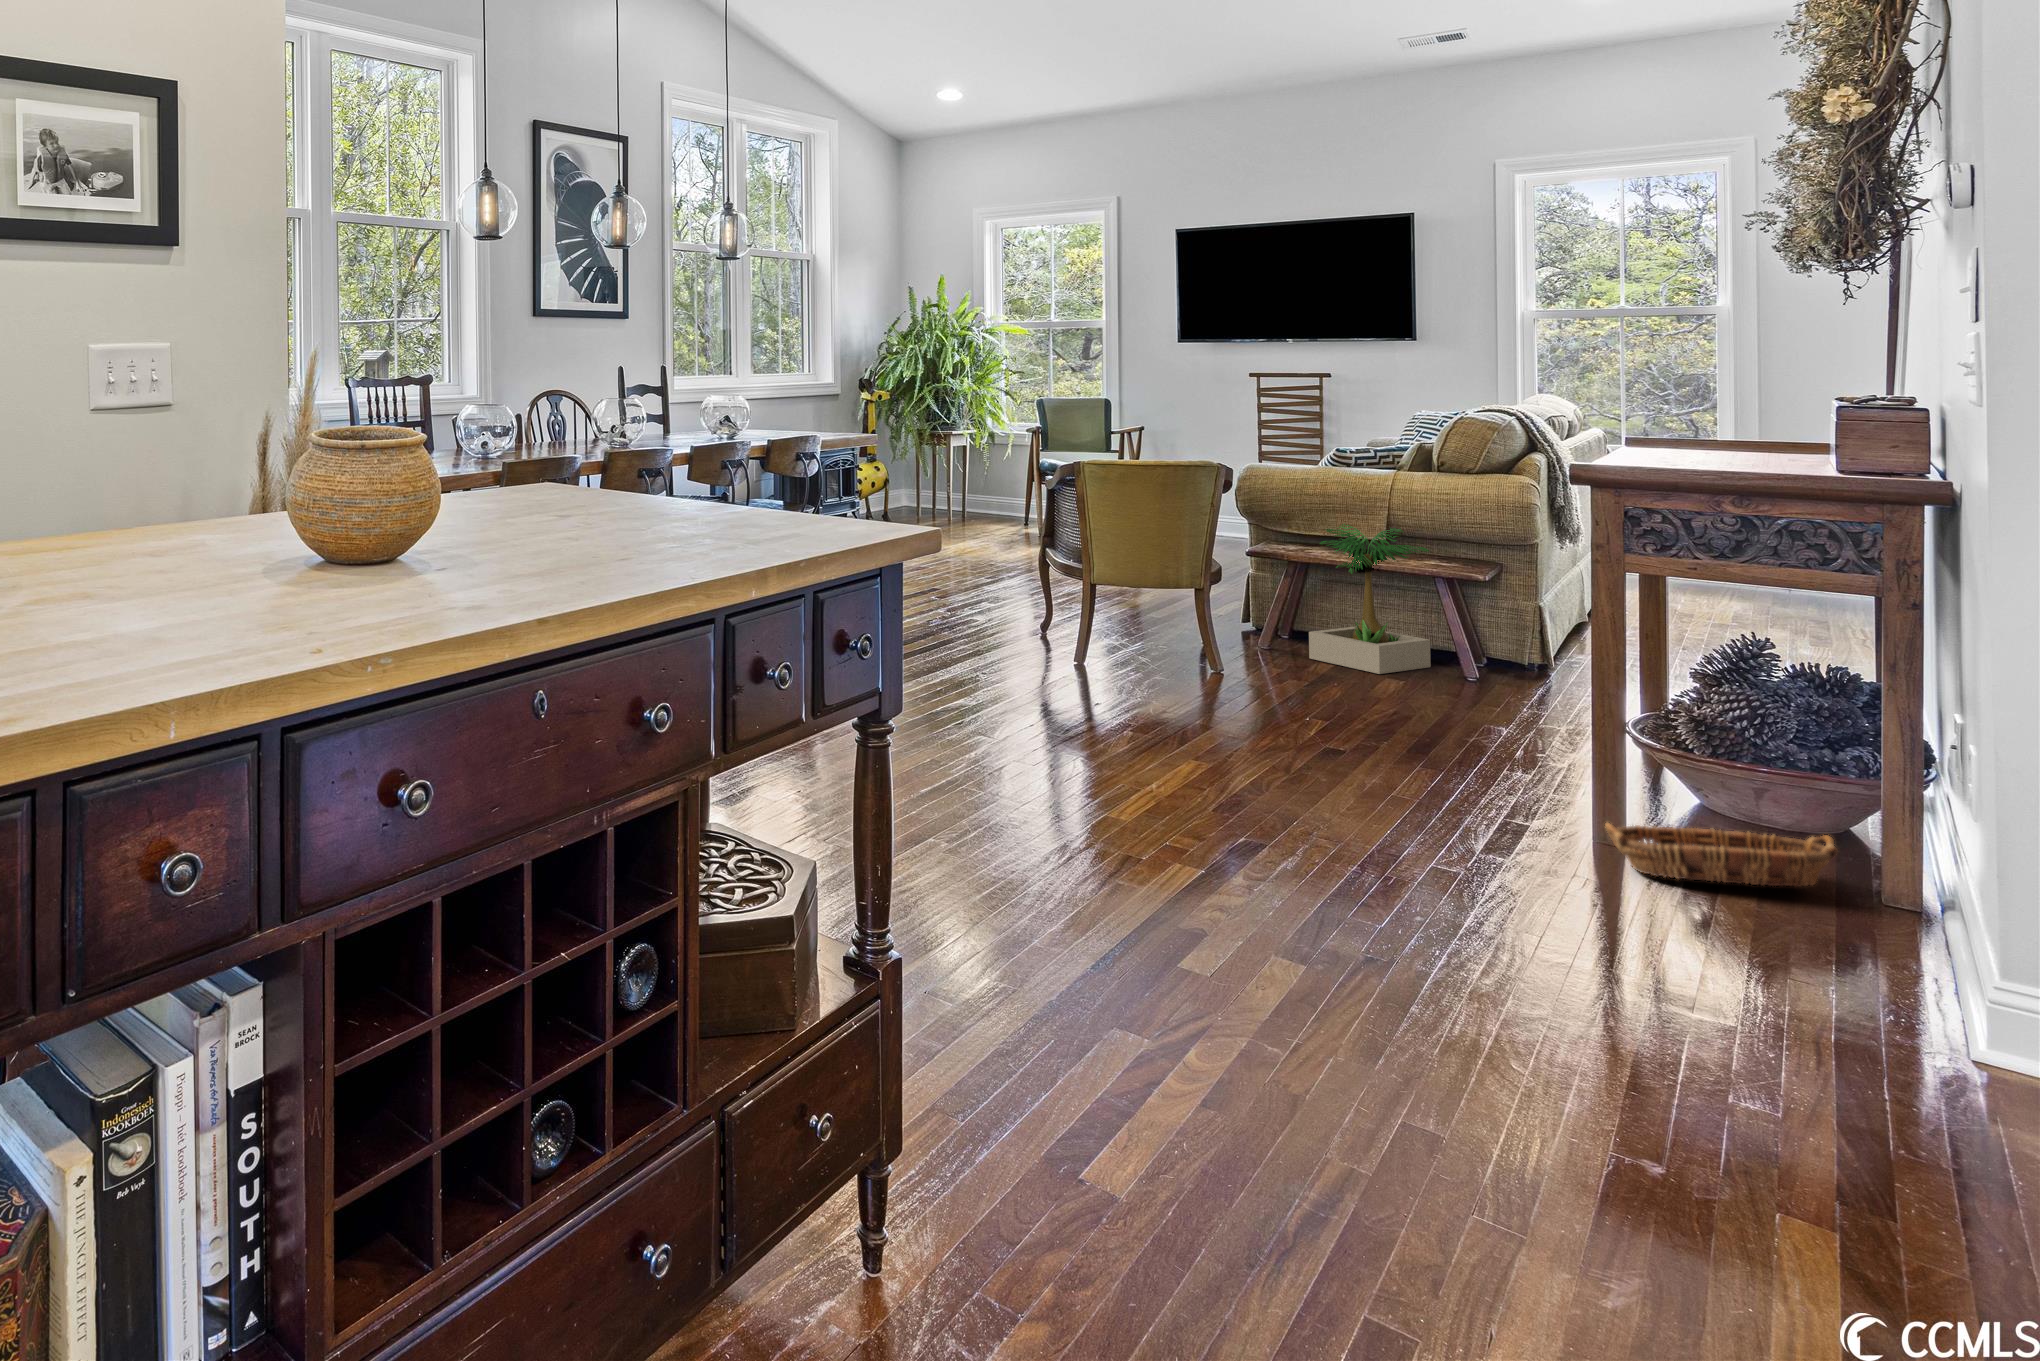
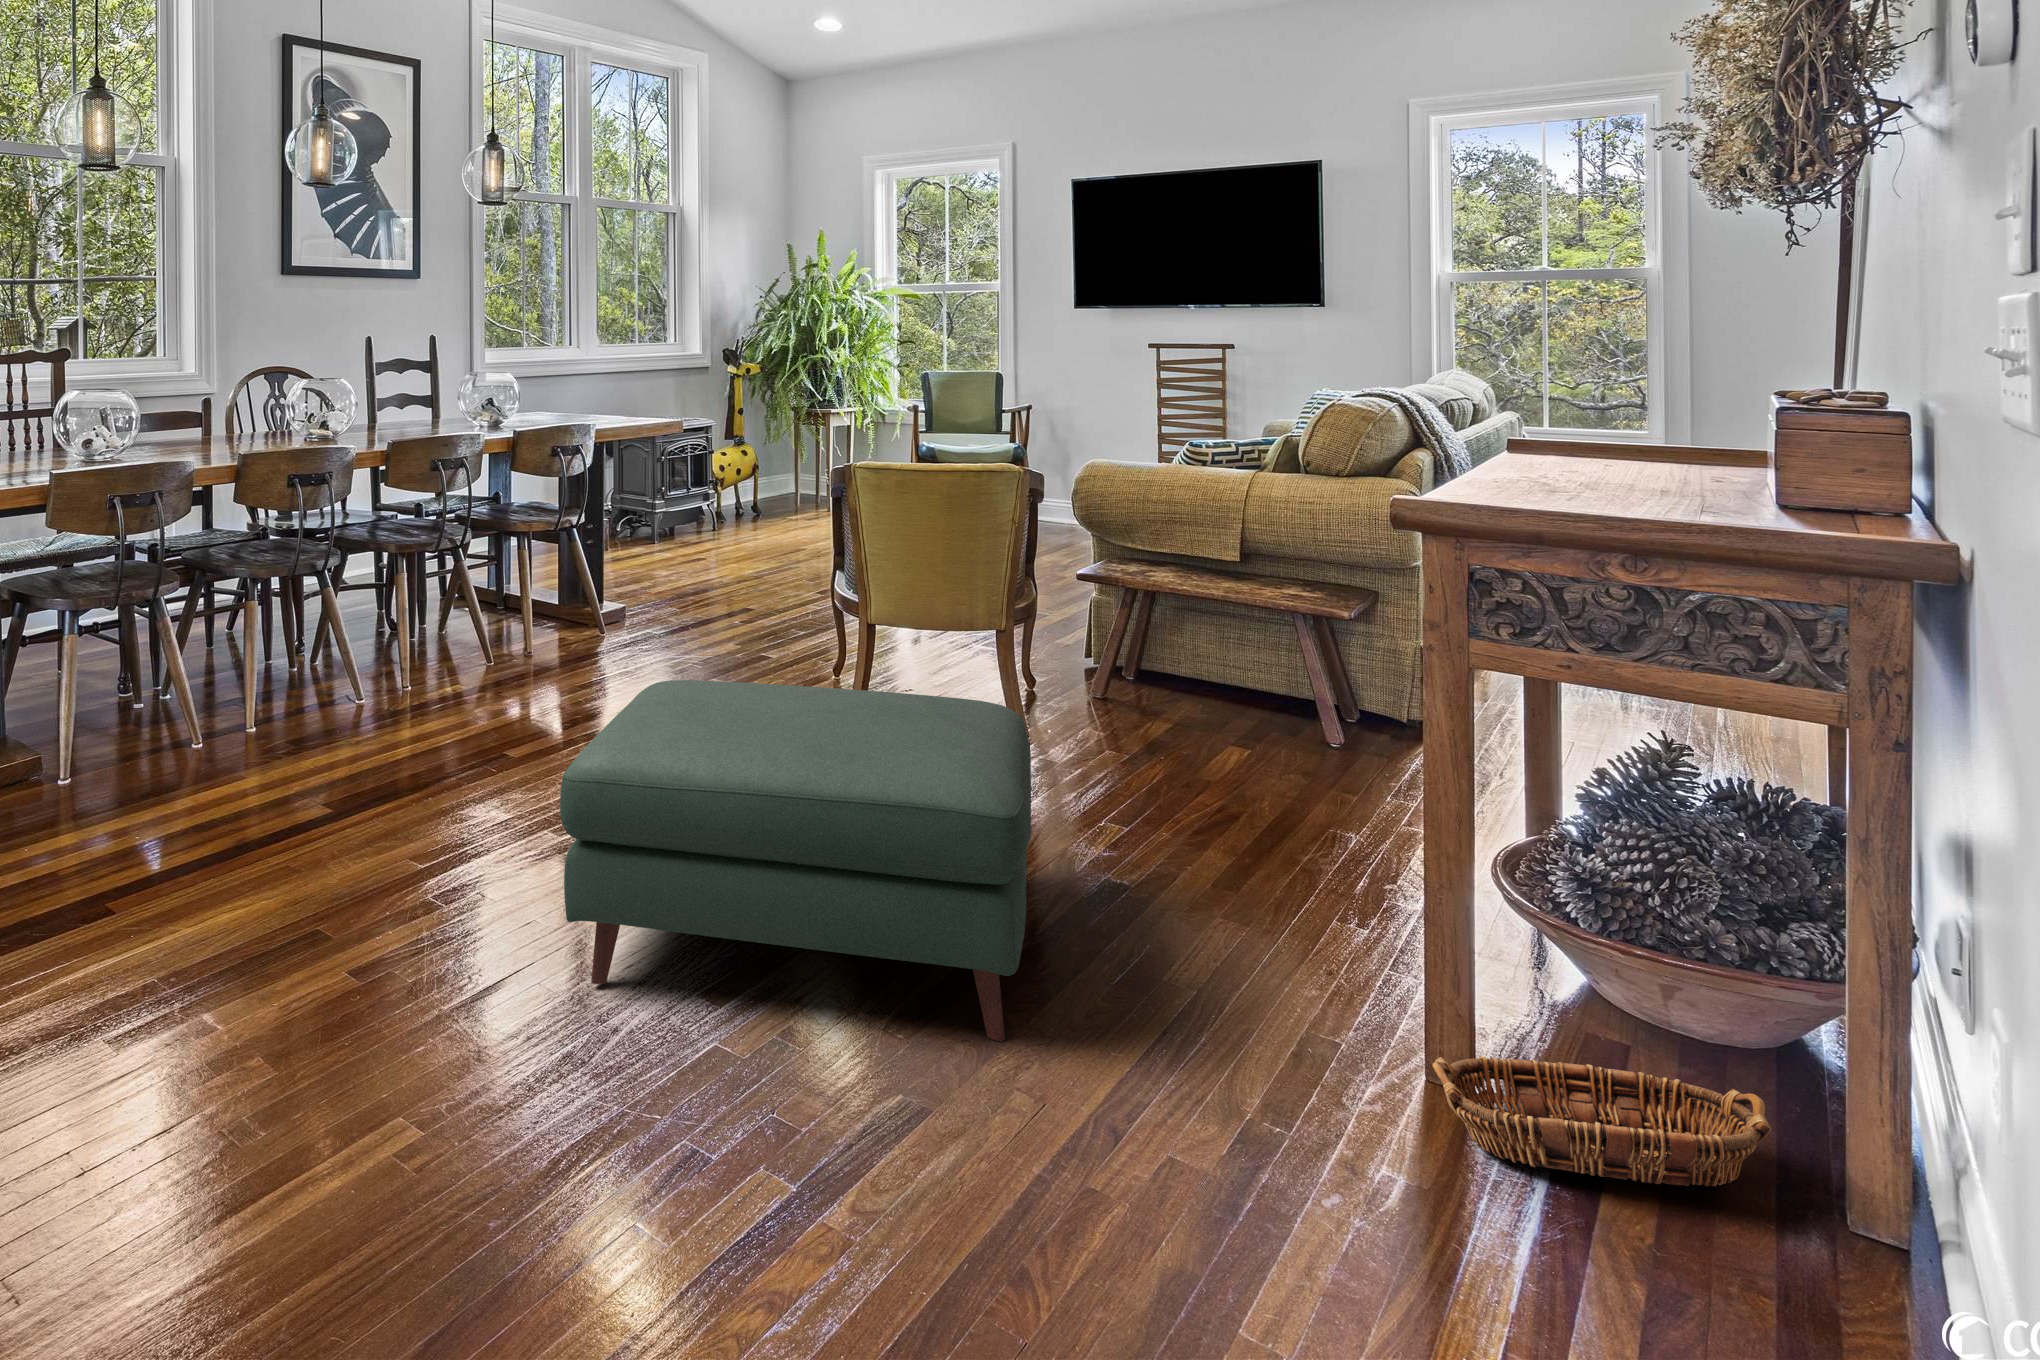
potted plant: present [1309,524,1431,674] -> none [1137,536,1297,737]
ottoman: none [961,601,1308,824] -> present [560,680,1031,1041]

